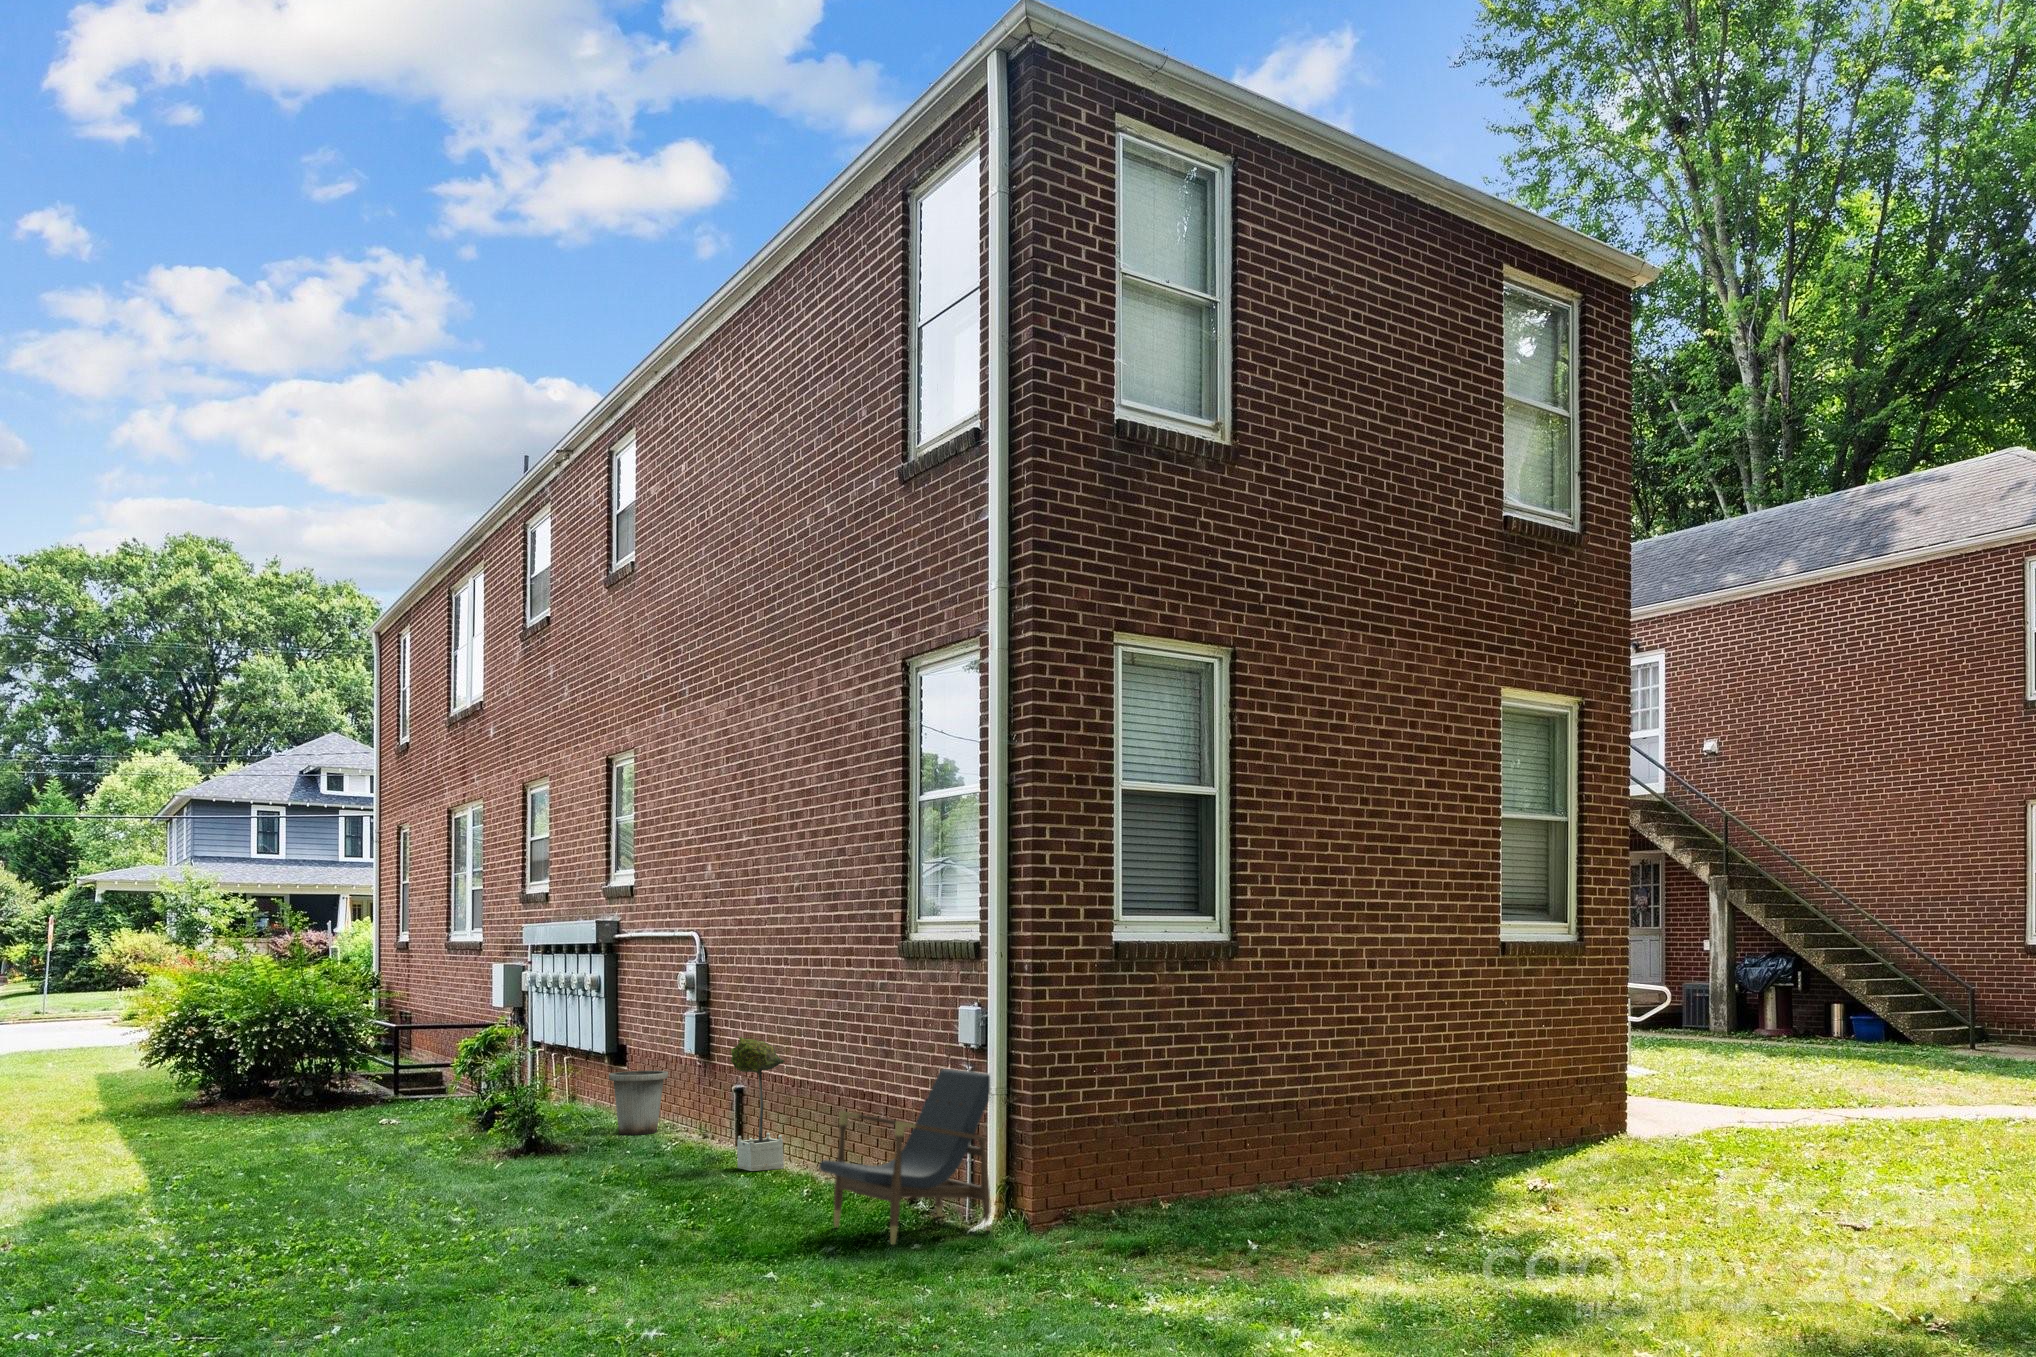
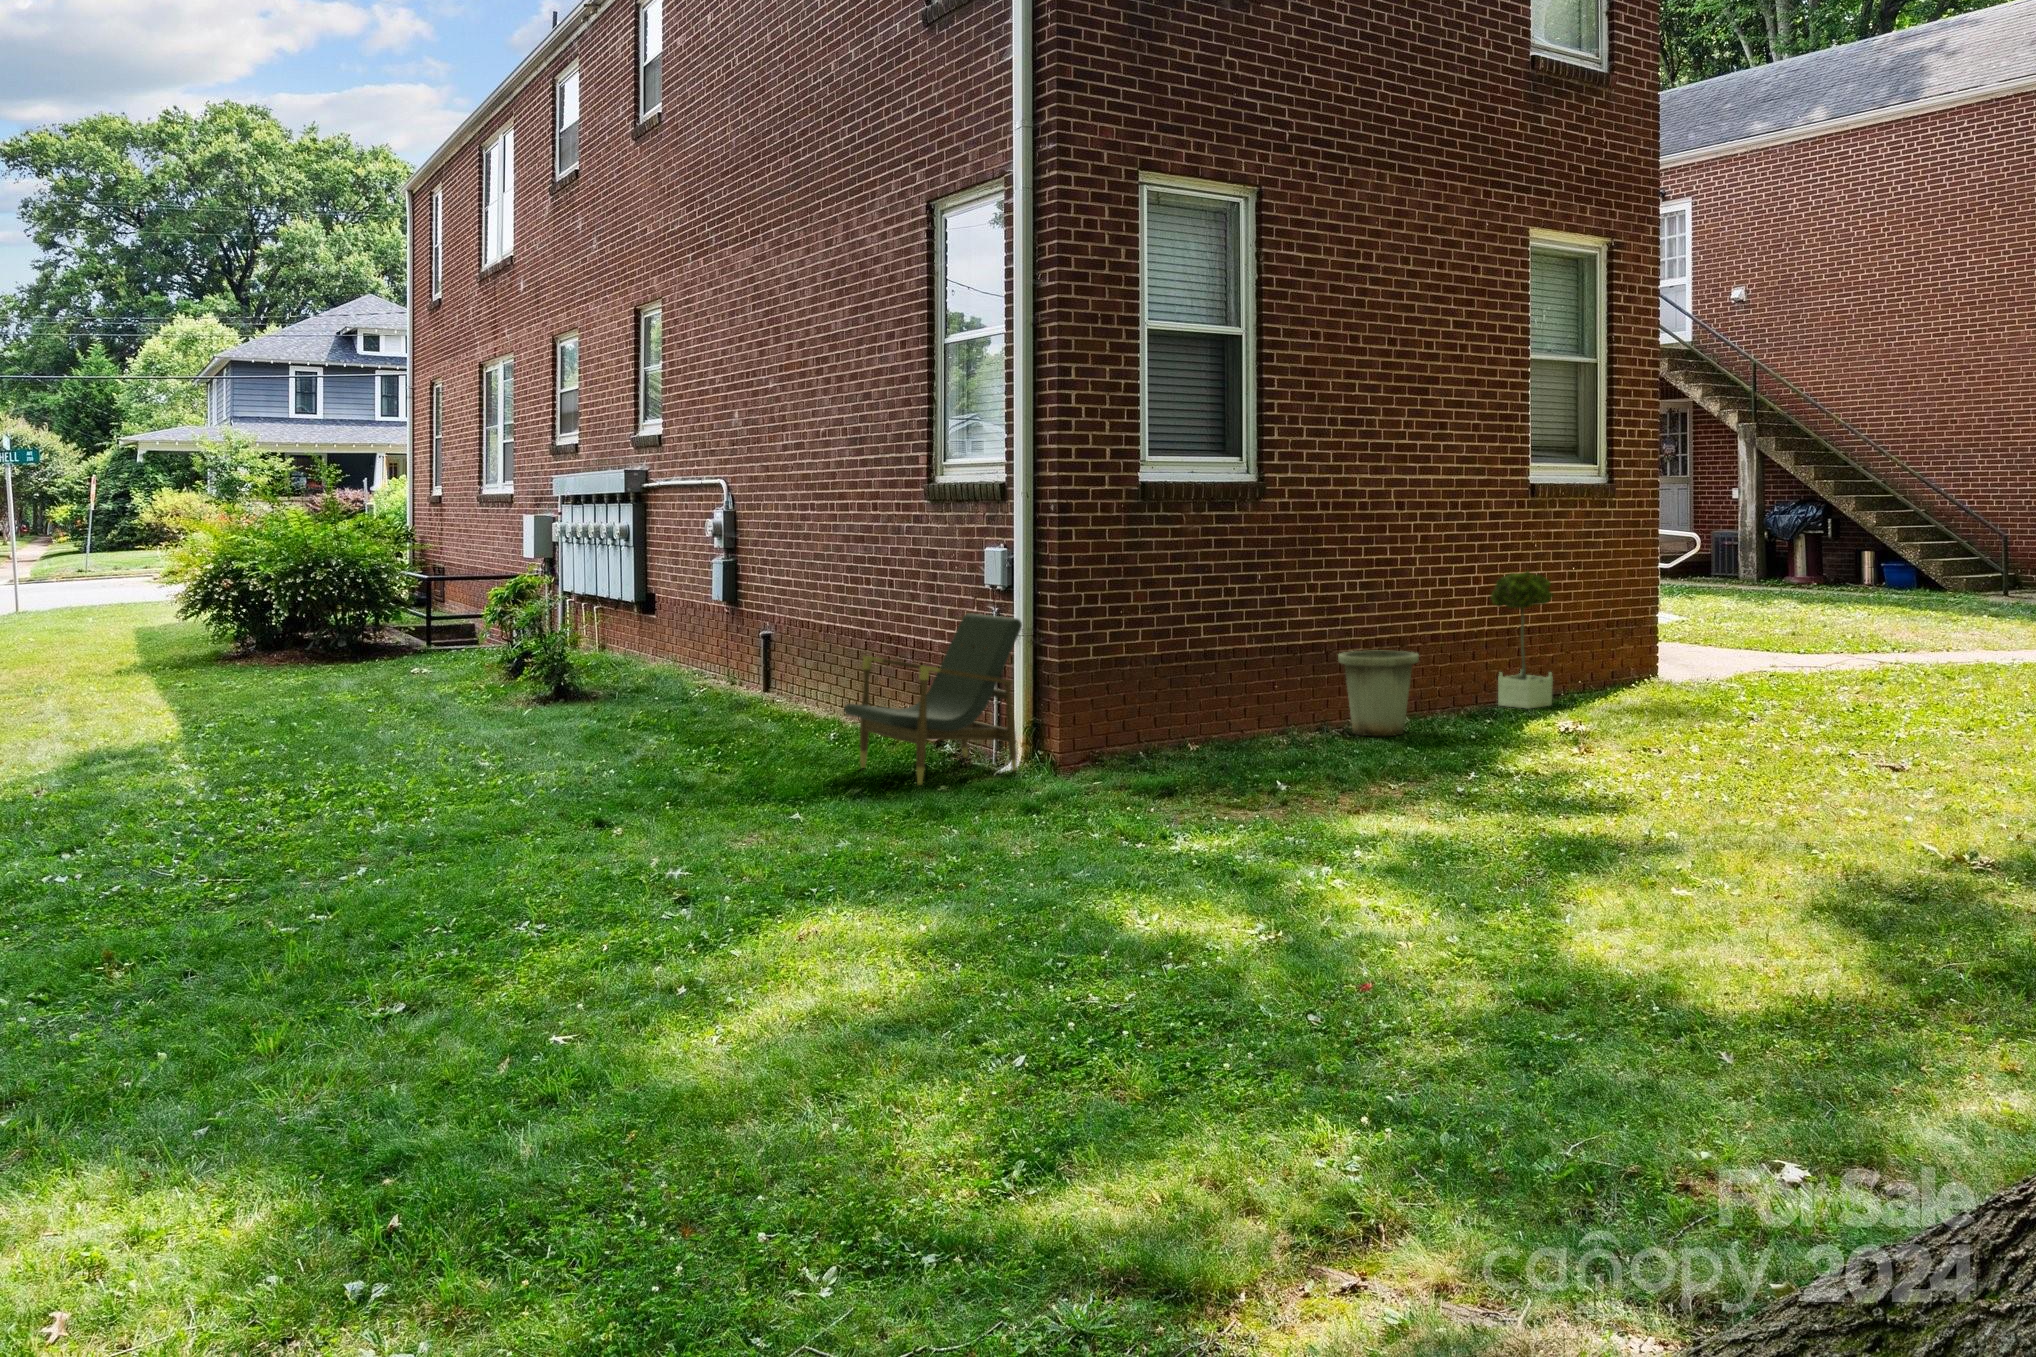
potted tree: present [731,1037,785,1171] -> present [1491,571,1553,709]
trash can: present [609,1071,668,1135] -> present [1338,651,1419,736]

